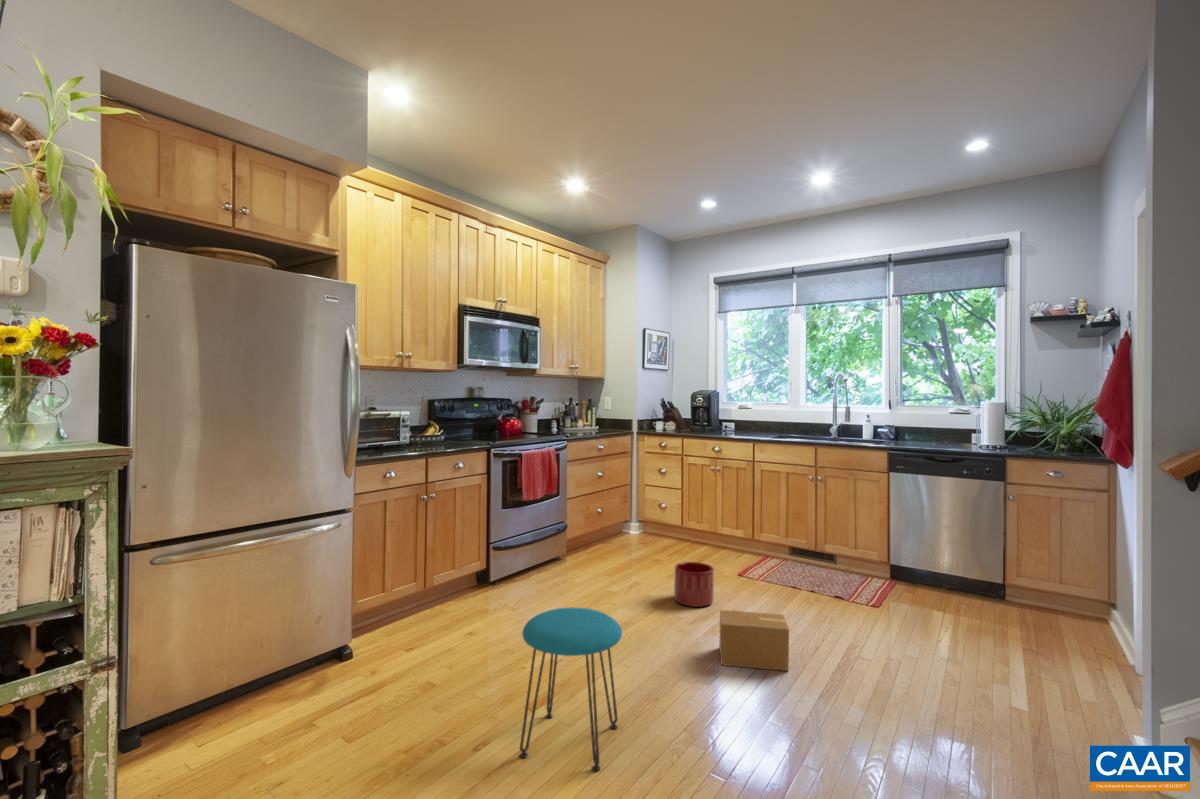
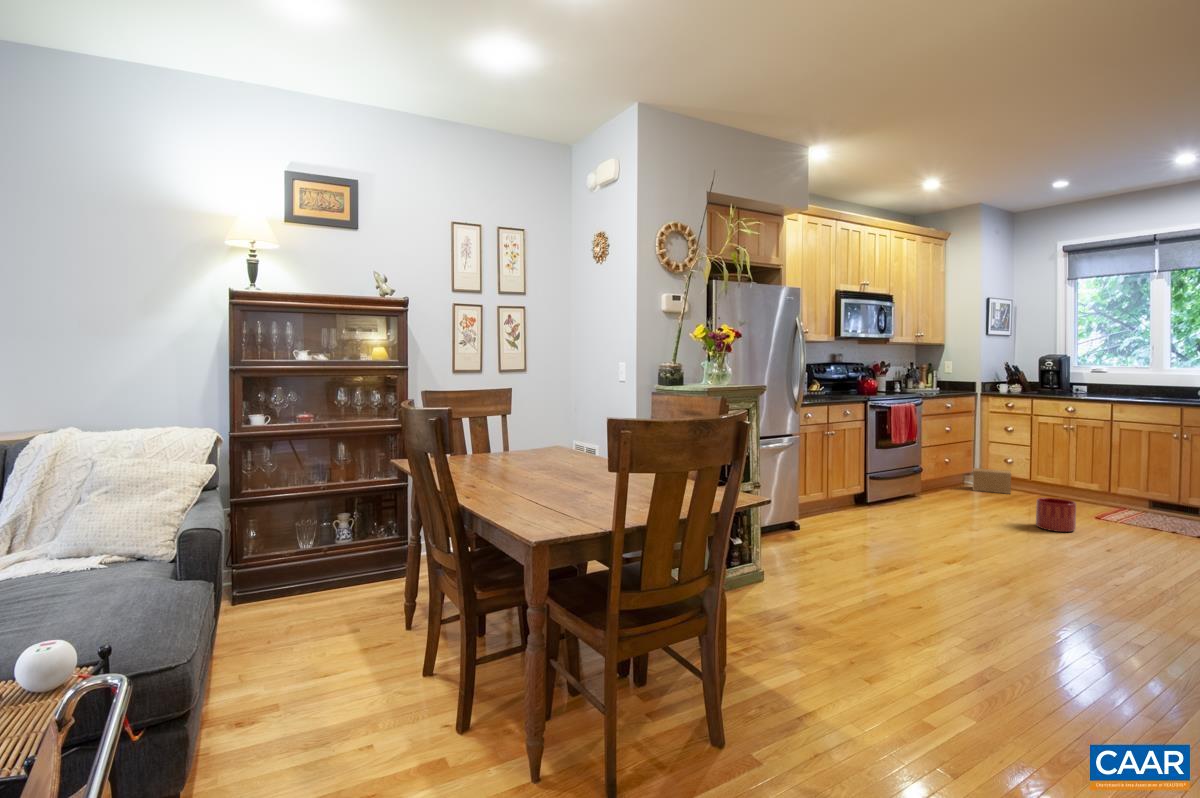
stool: present [520,607,622,771] -> none [950,500,1026,594]
cardboard box: present [719,610,789,671] -> present [972,468,1011,494]

